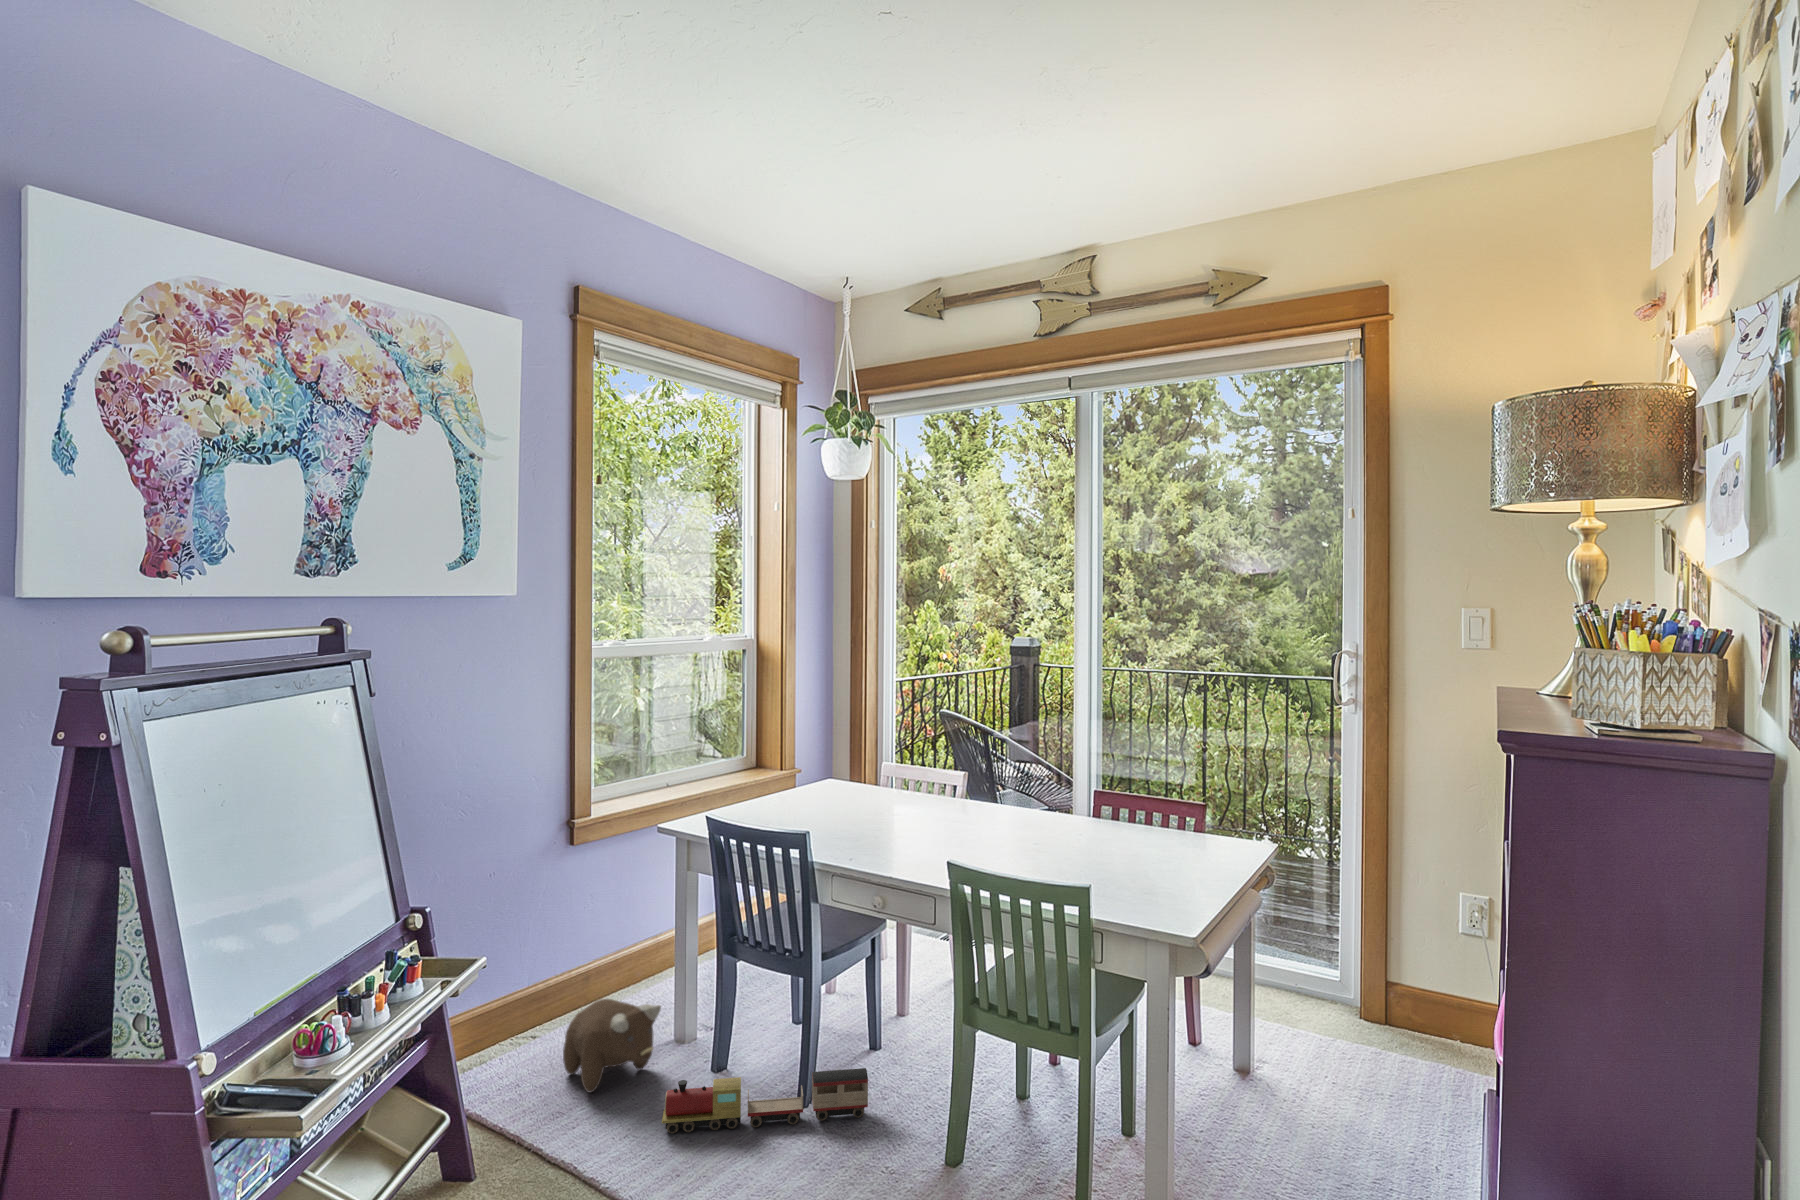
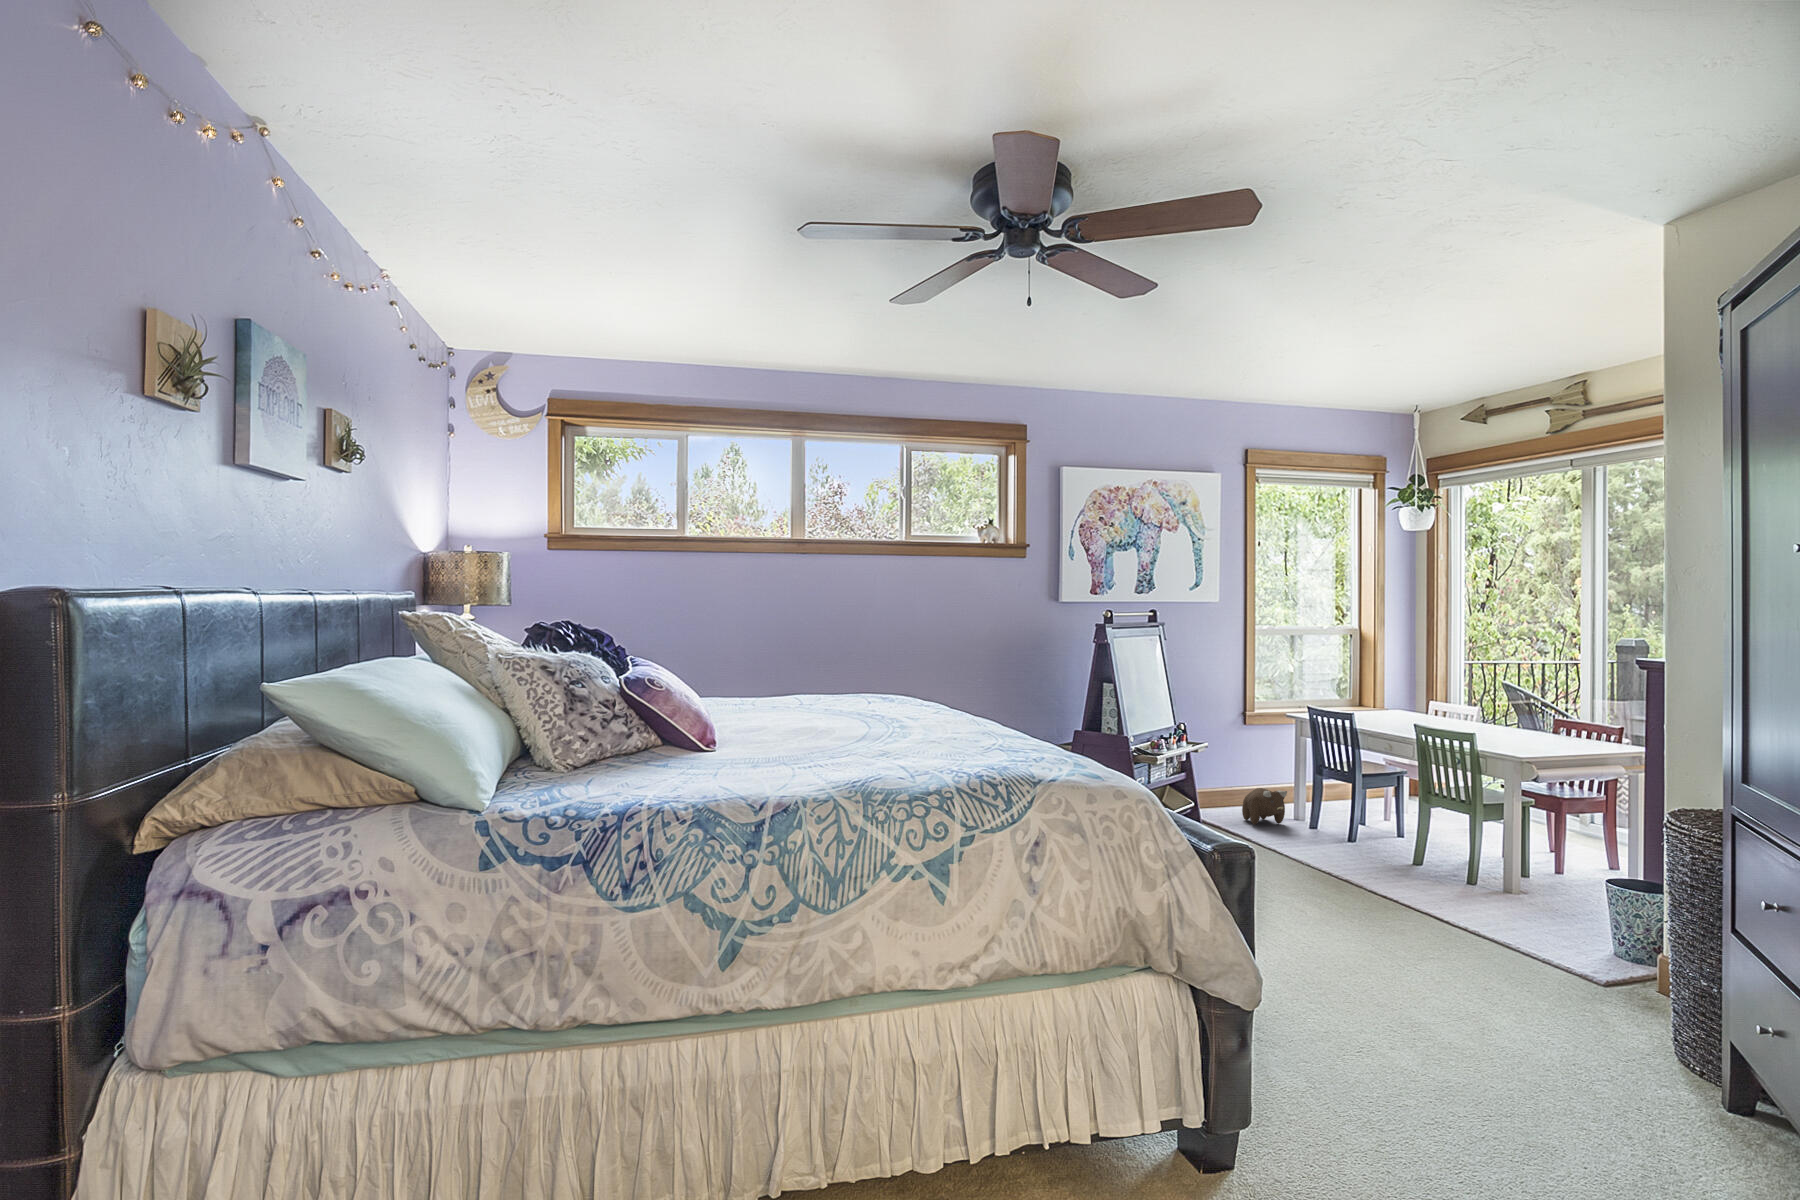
toy train: present [662,1068,868,1134] -> none [1284,817,1388,849]

